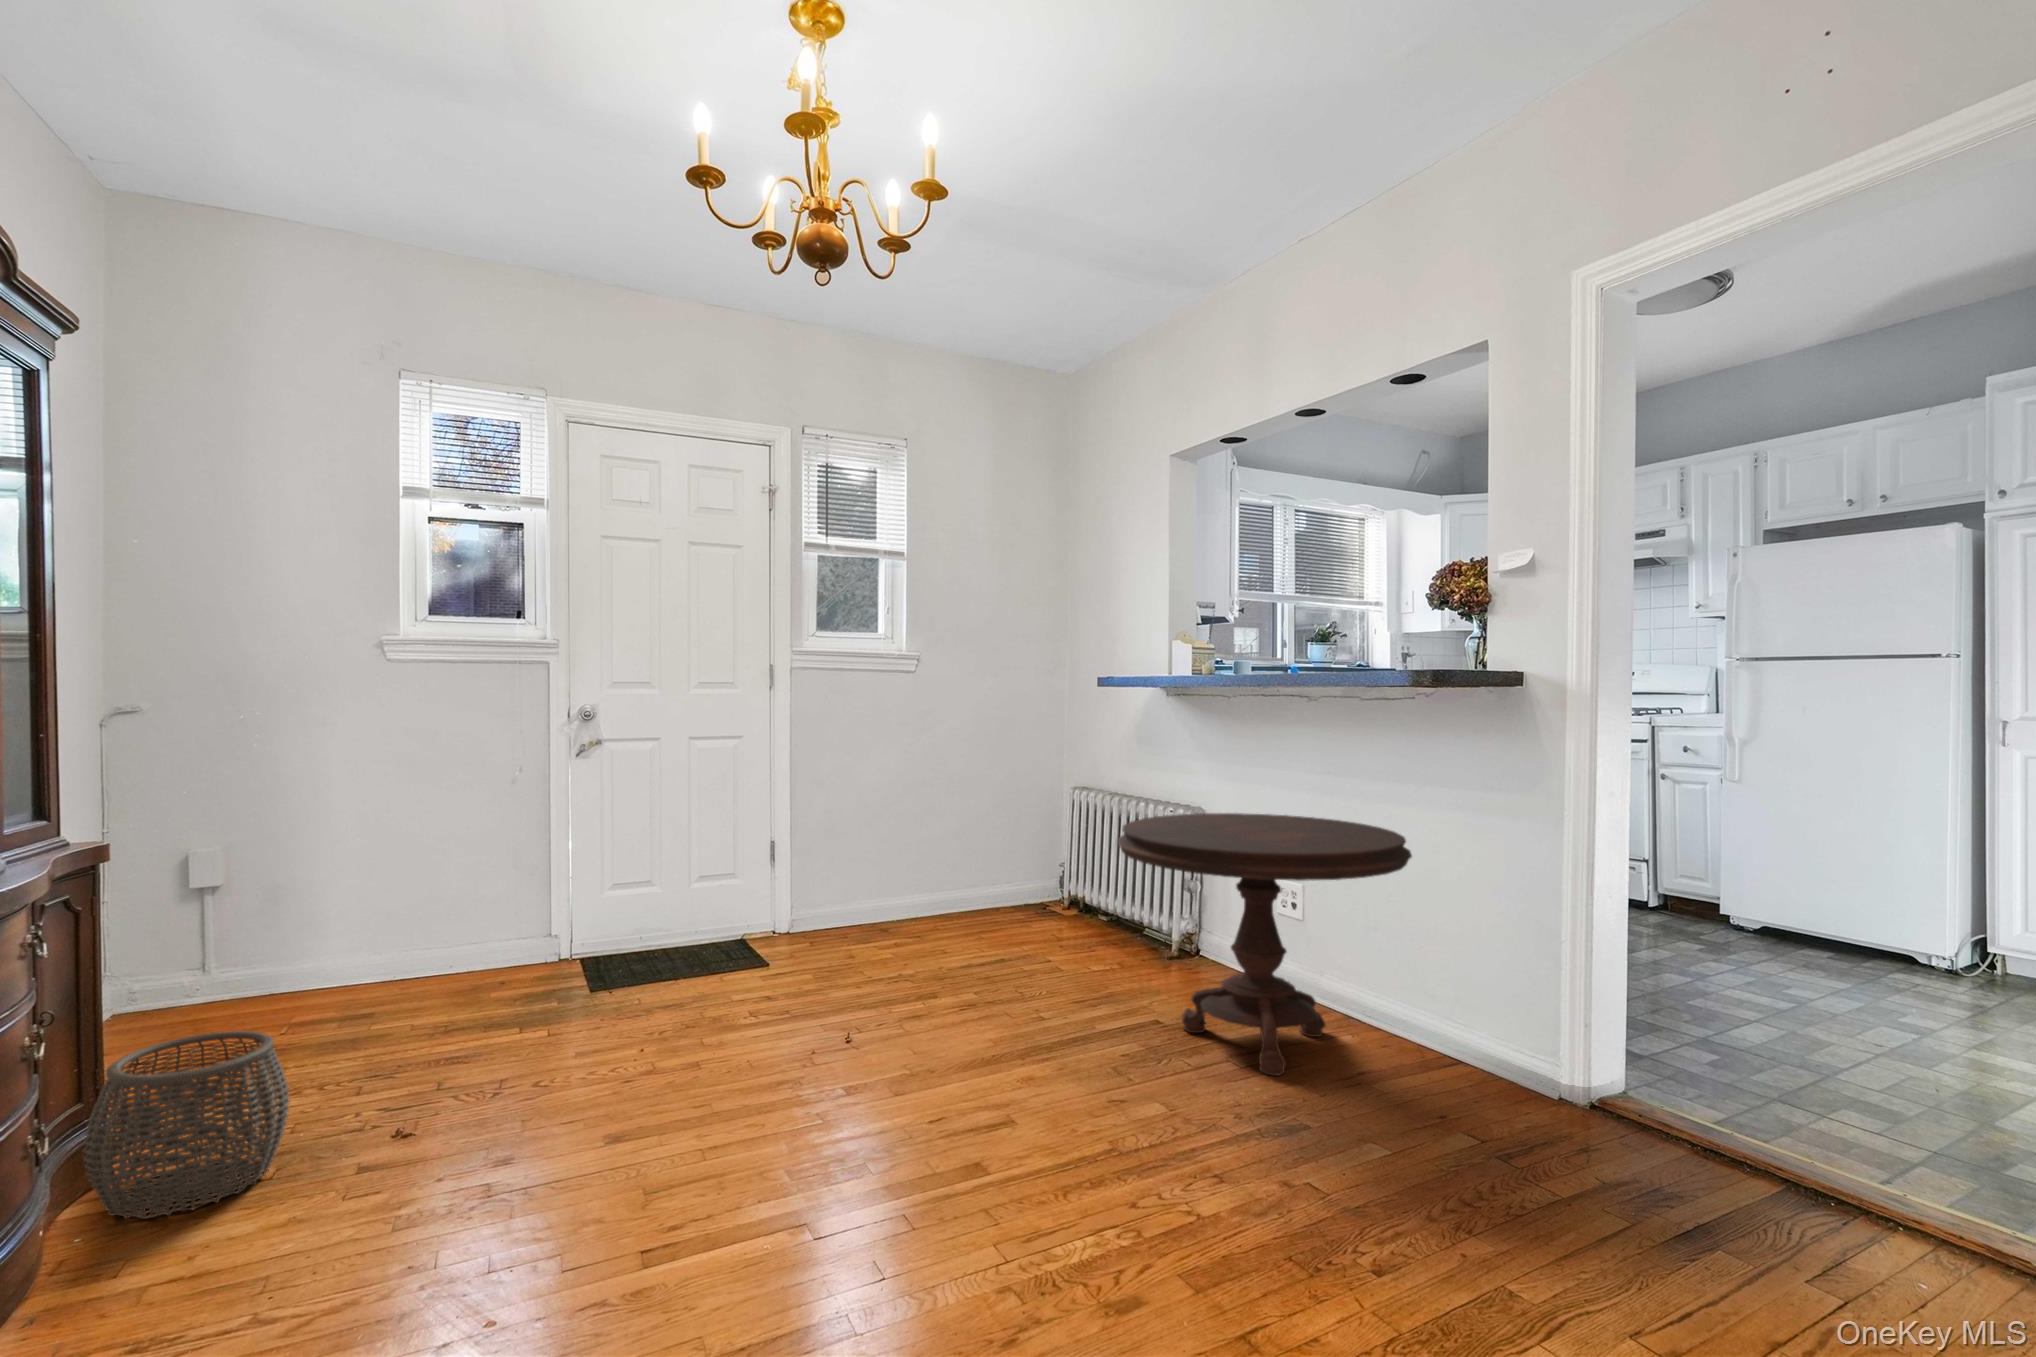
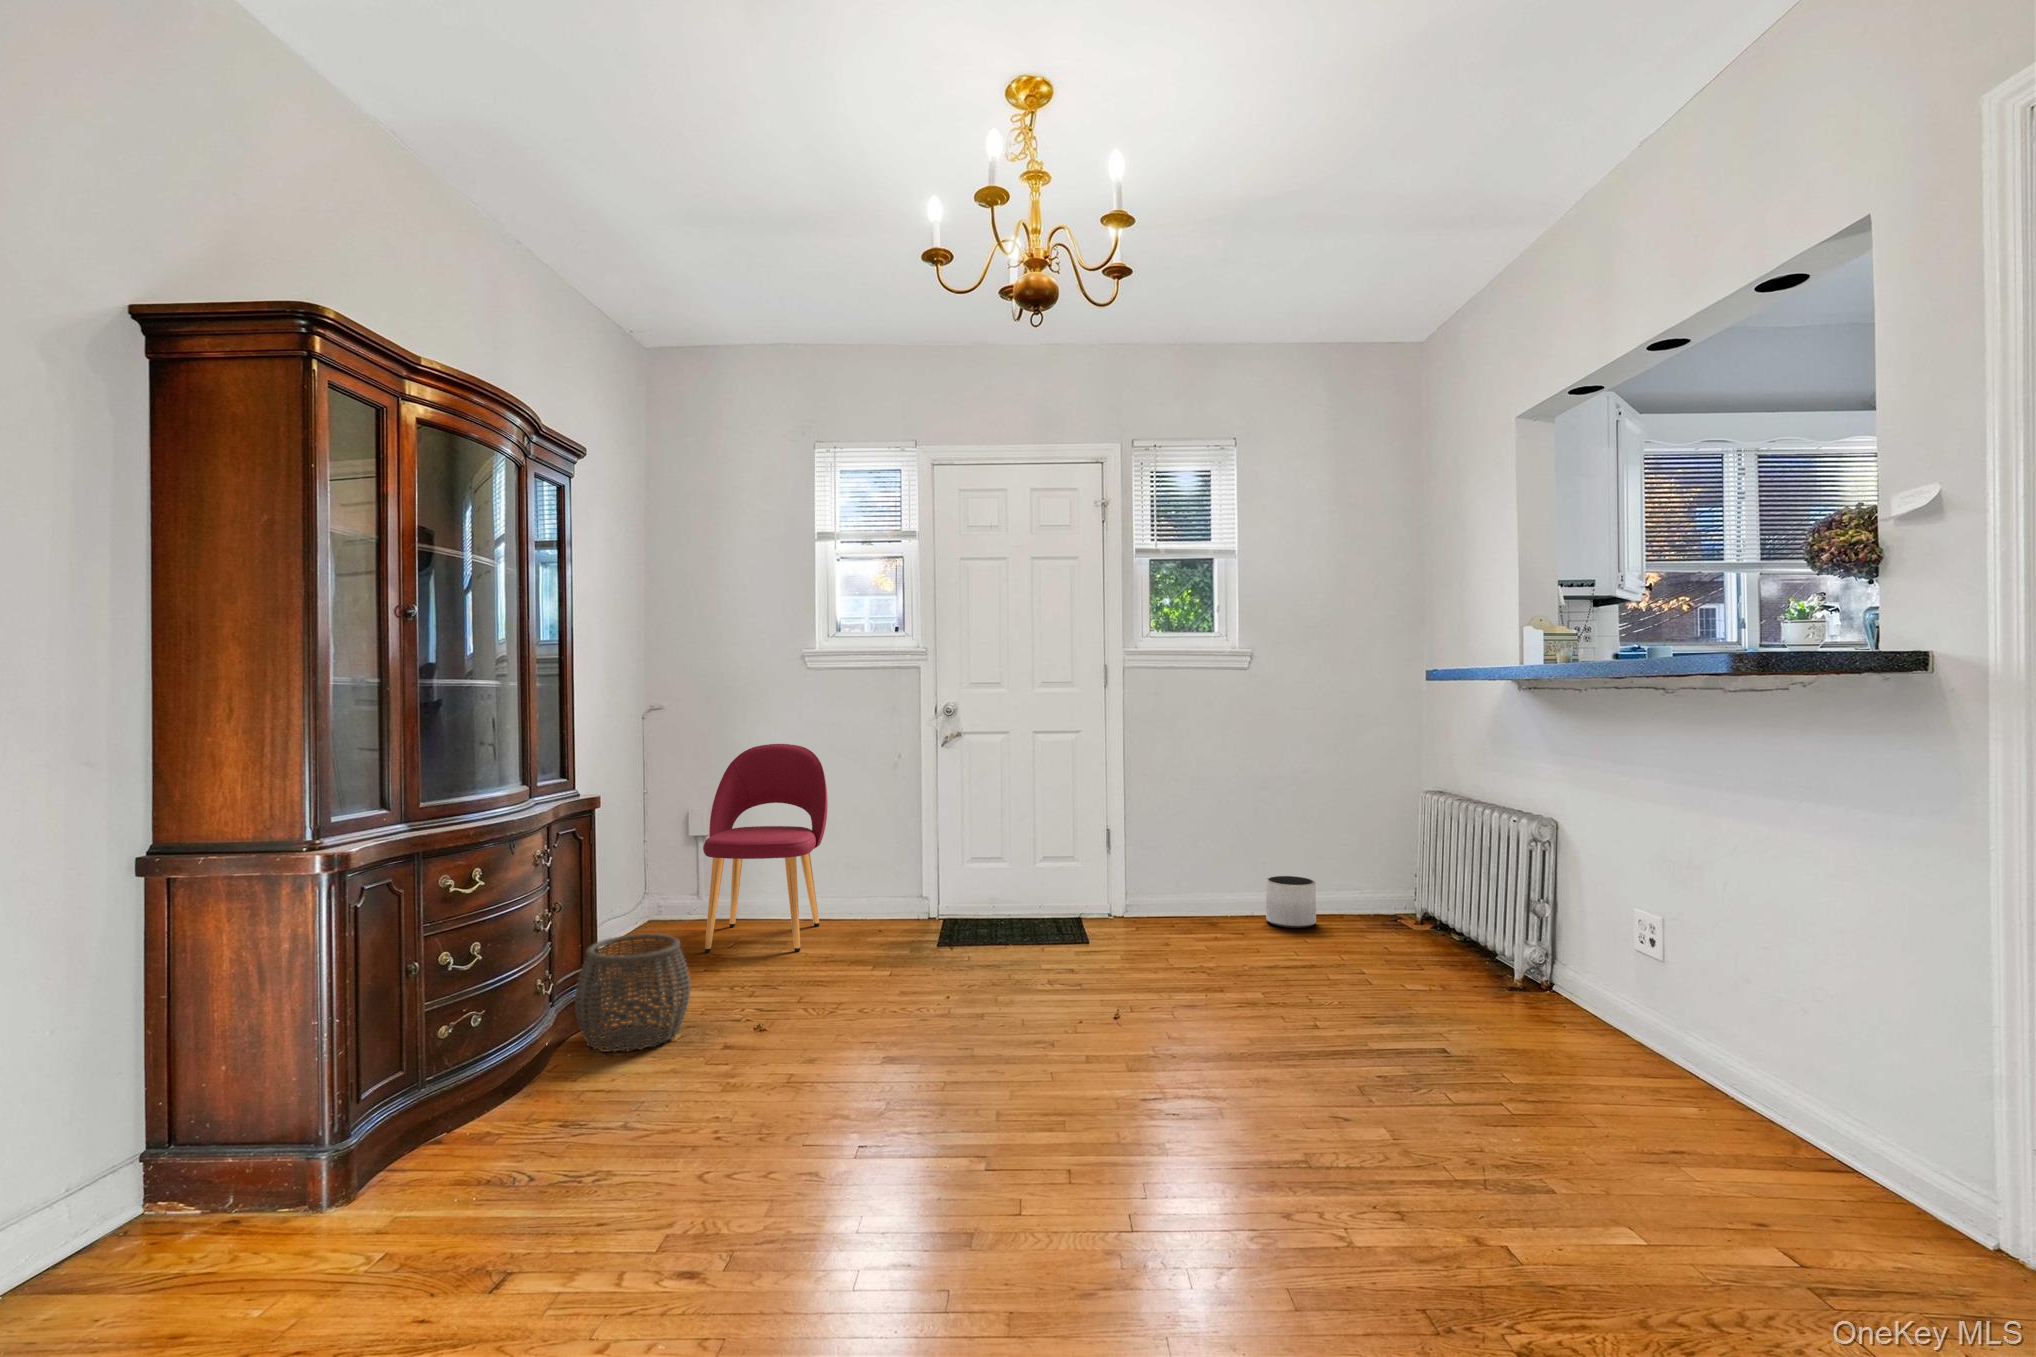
dining chair: none [242,760,427,1048] -> present [703,744,828,952]
side table: present [1118,813,1412,1076] -> none [1381,827,1762,1133]
planter: none [931,875,978,926] -> present [1266,876,1316,928]

